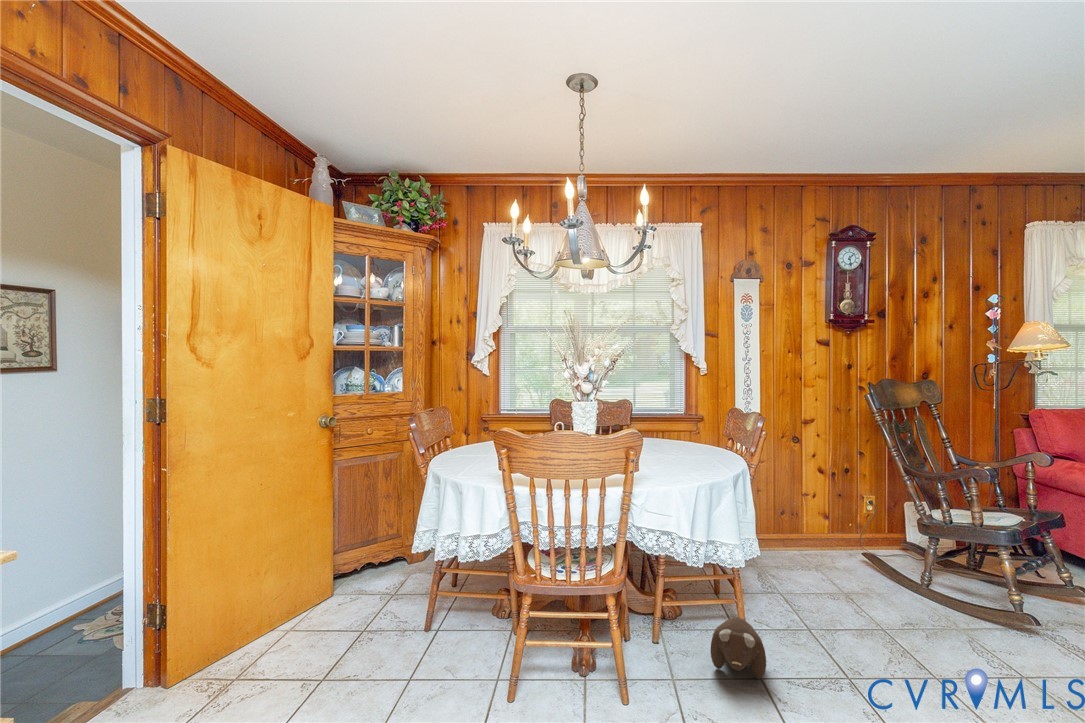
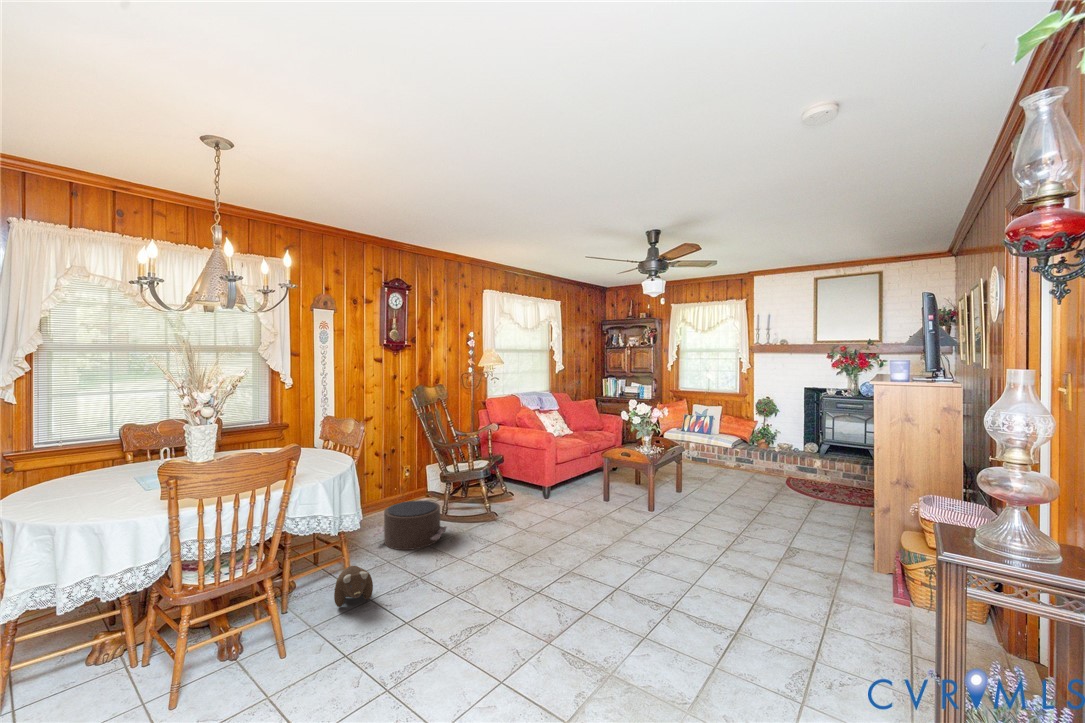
pouf: none [792,547,926,633] -> present [372,500,447,550]

